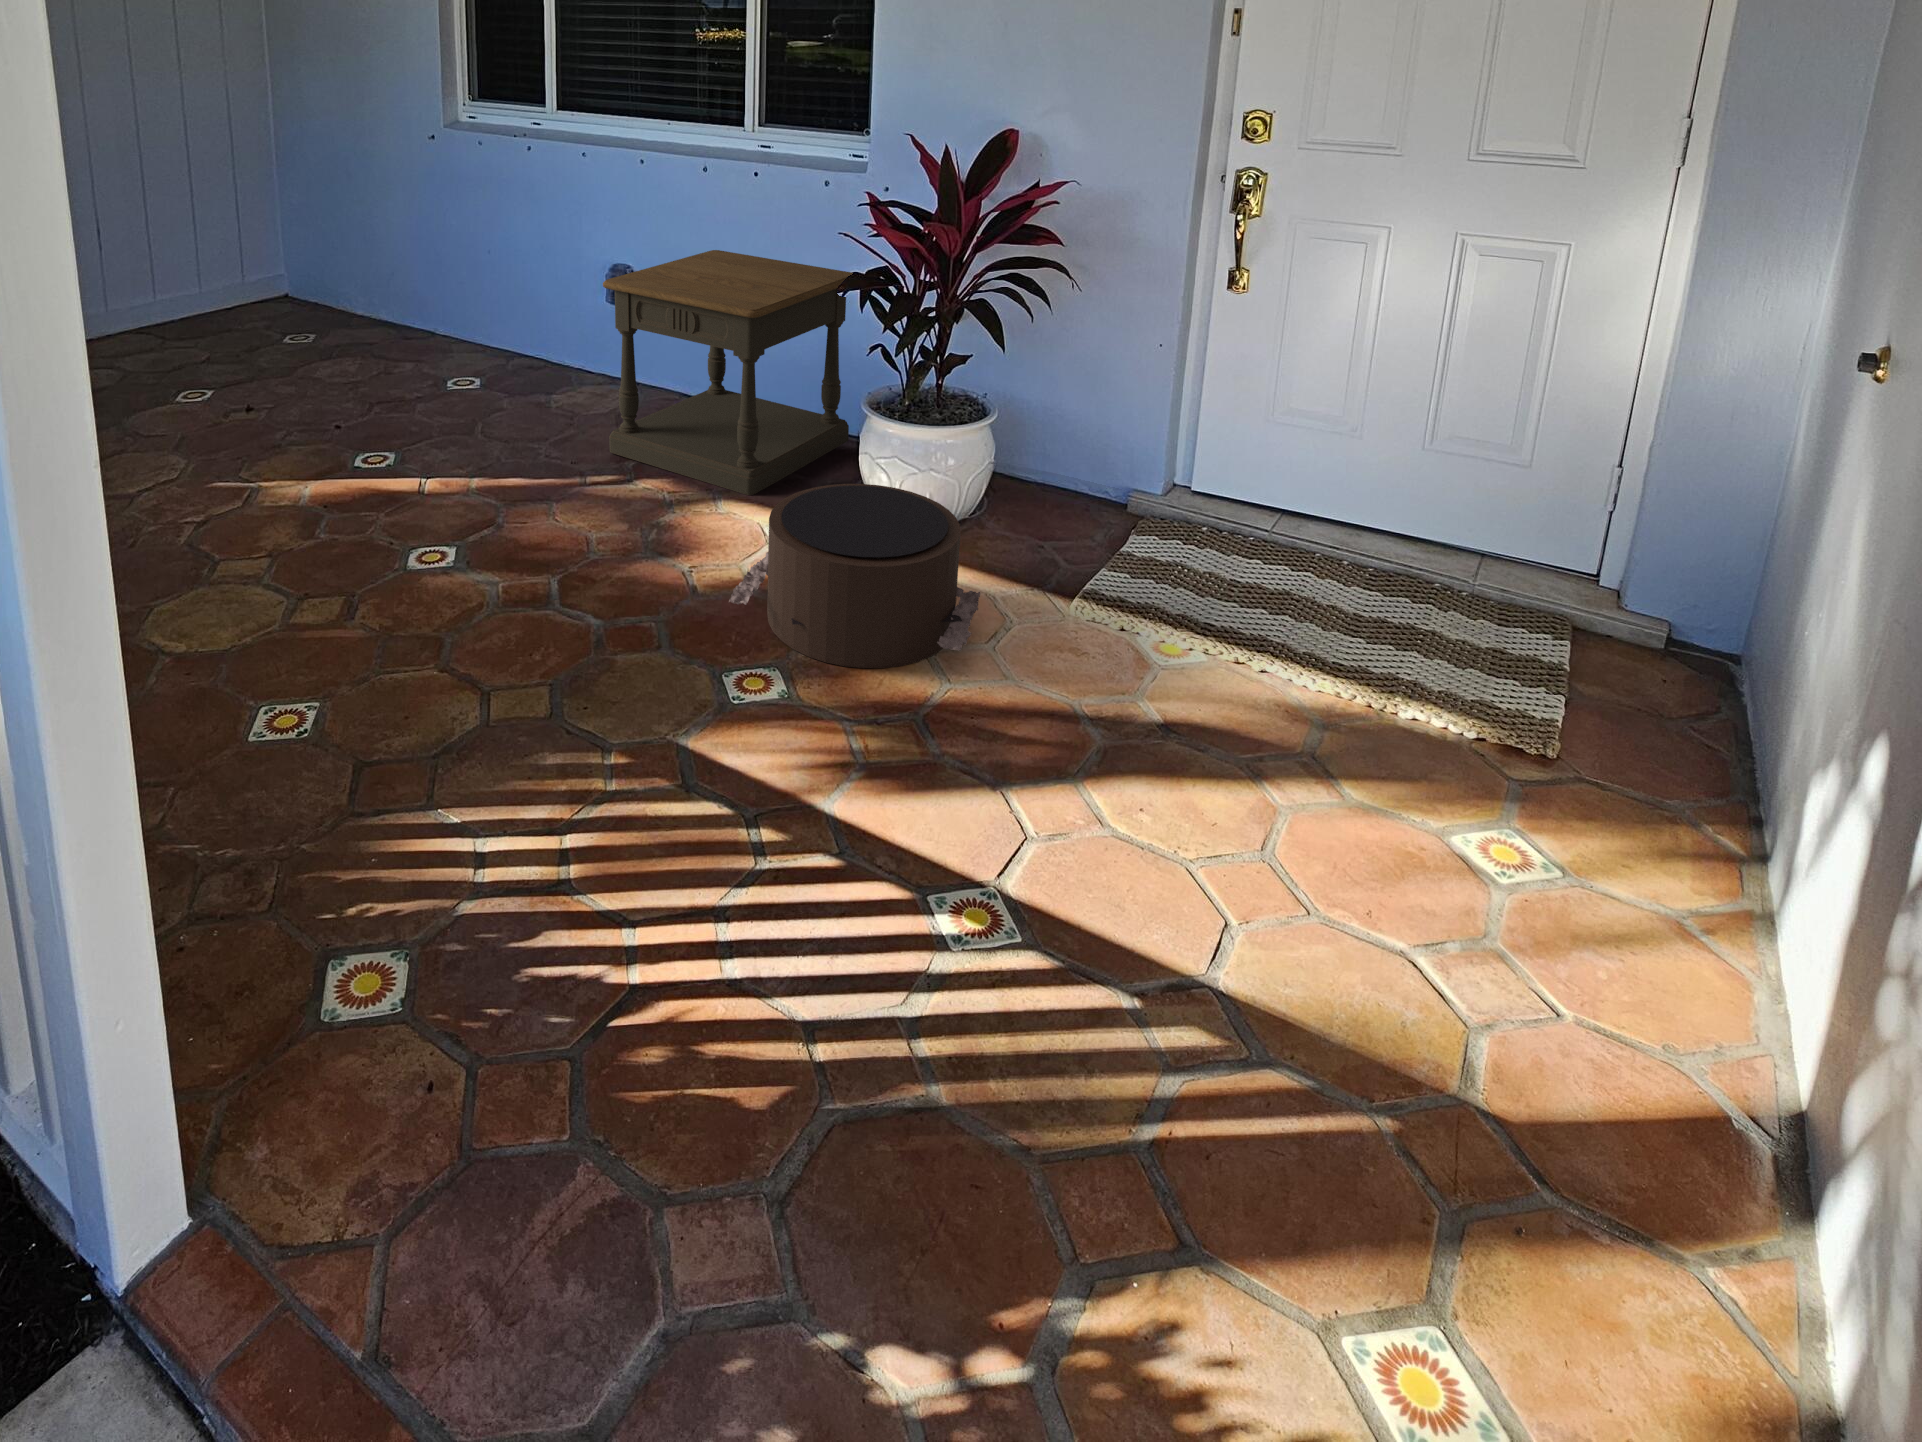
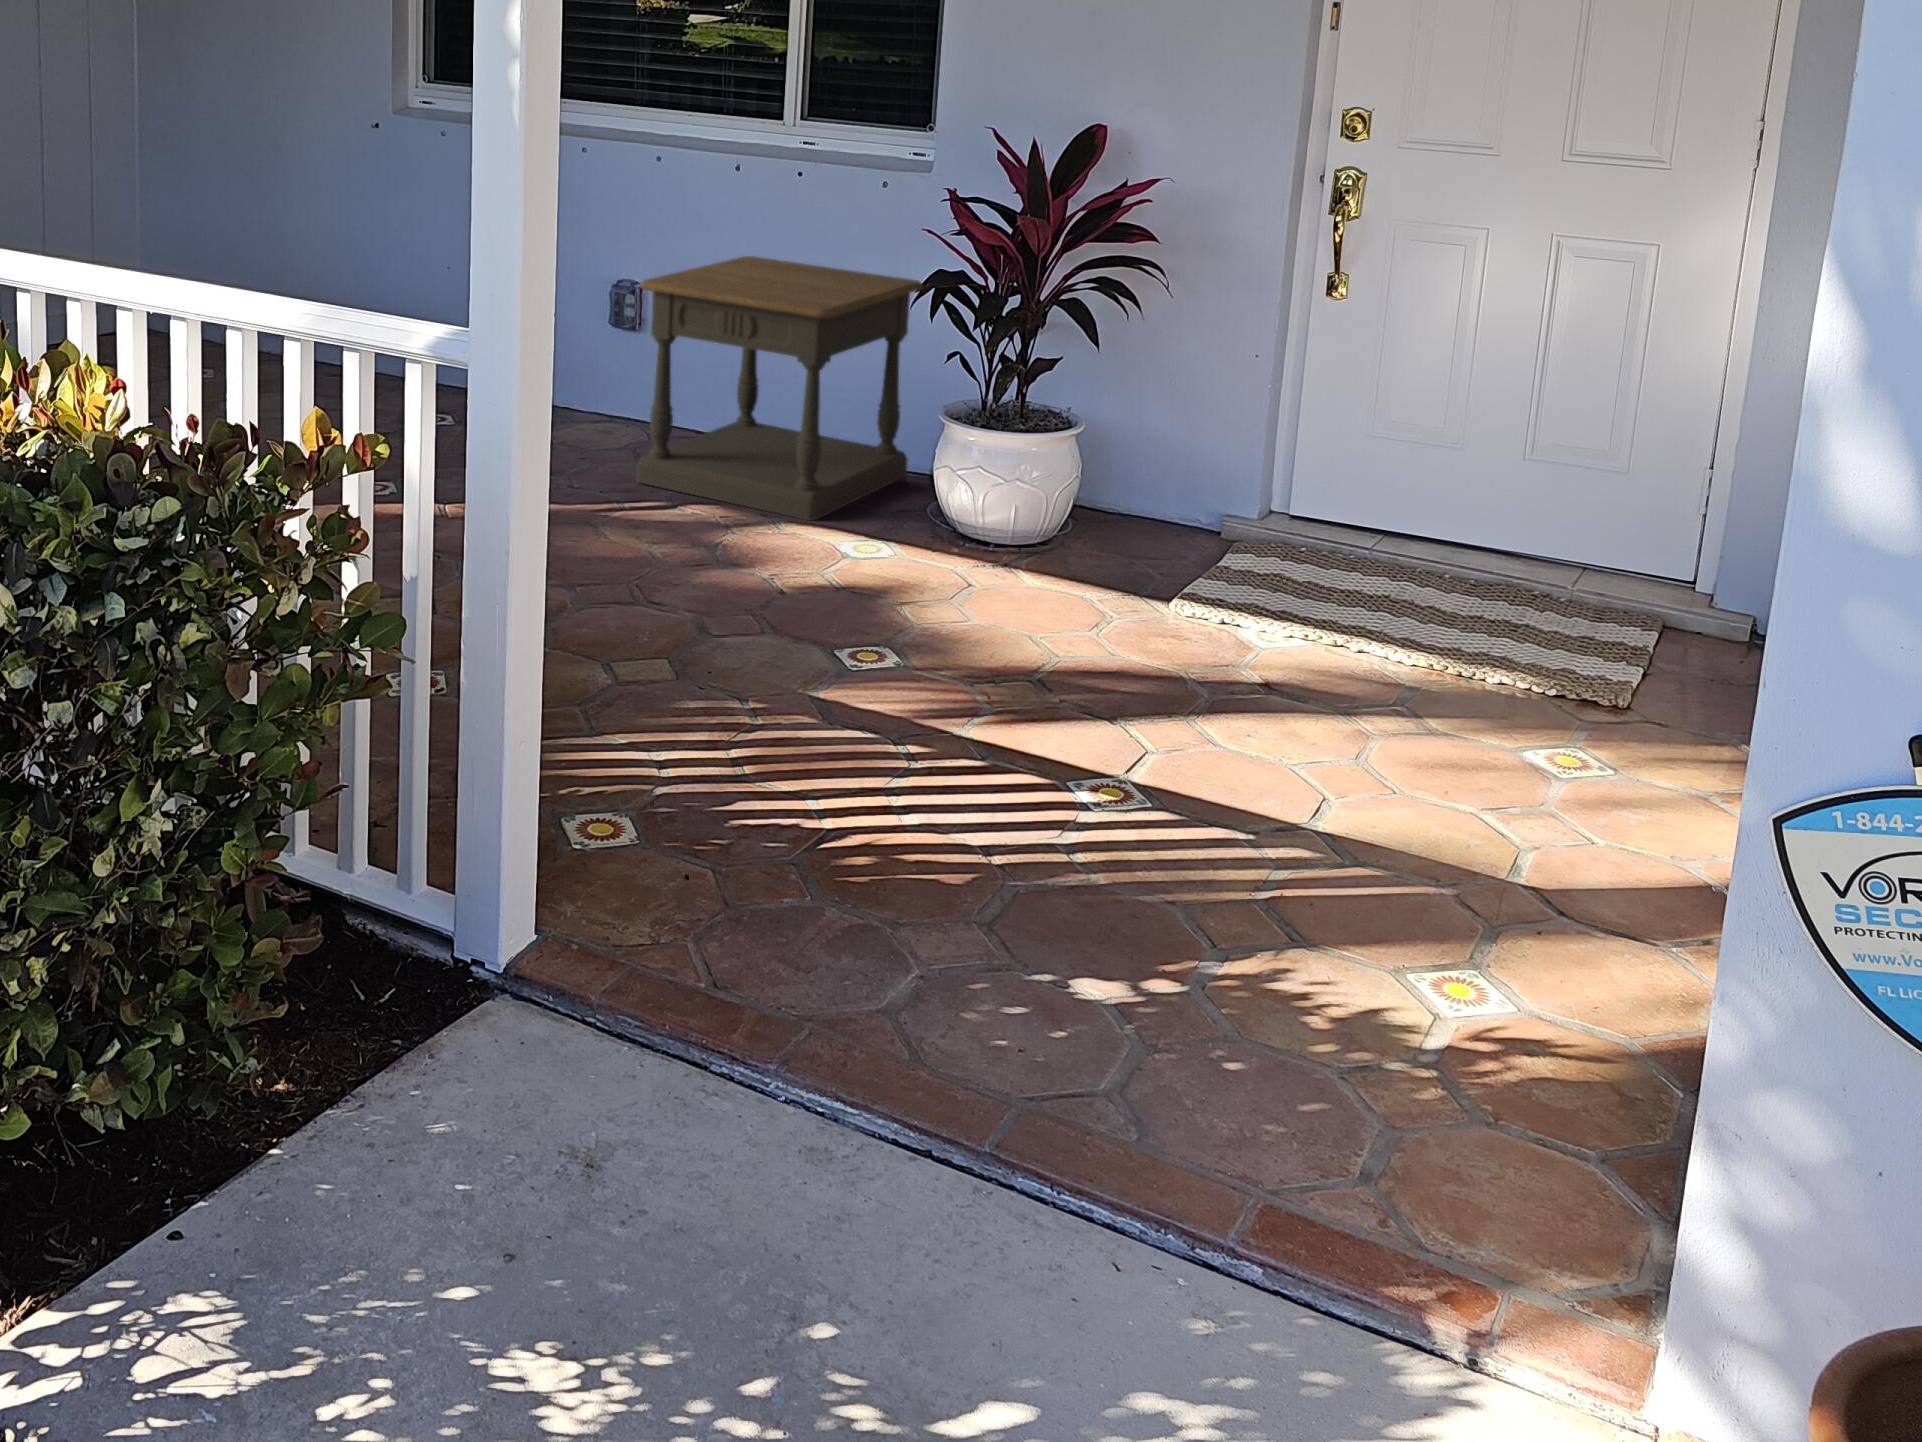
pouf: present [729,484,980,668] -> none [830,483,1083,649]

